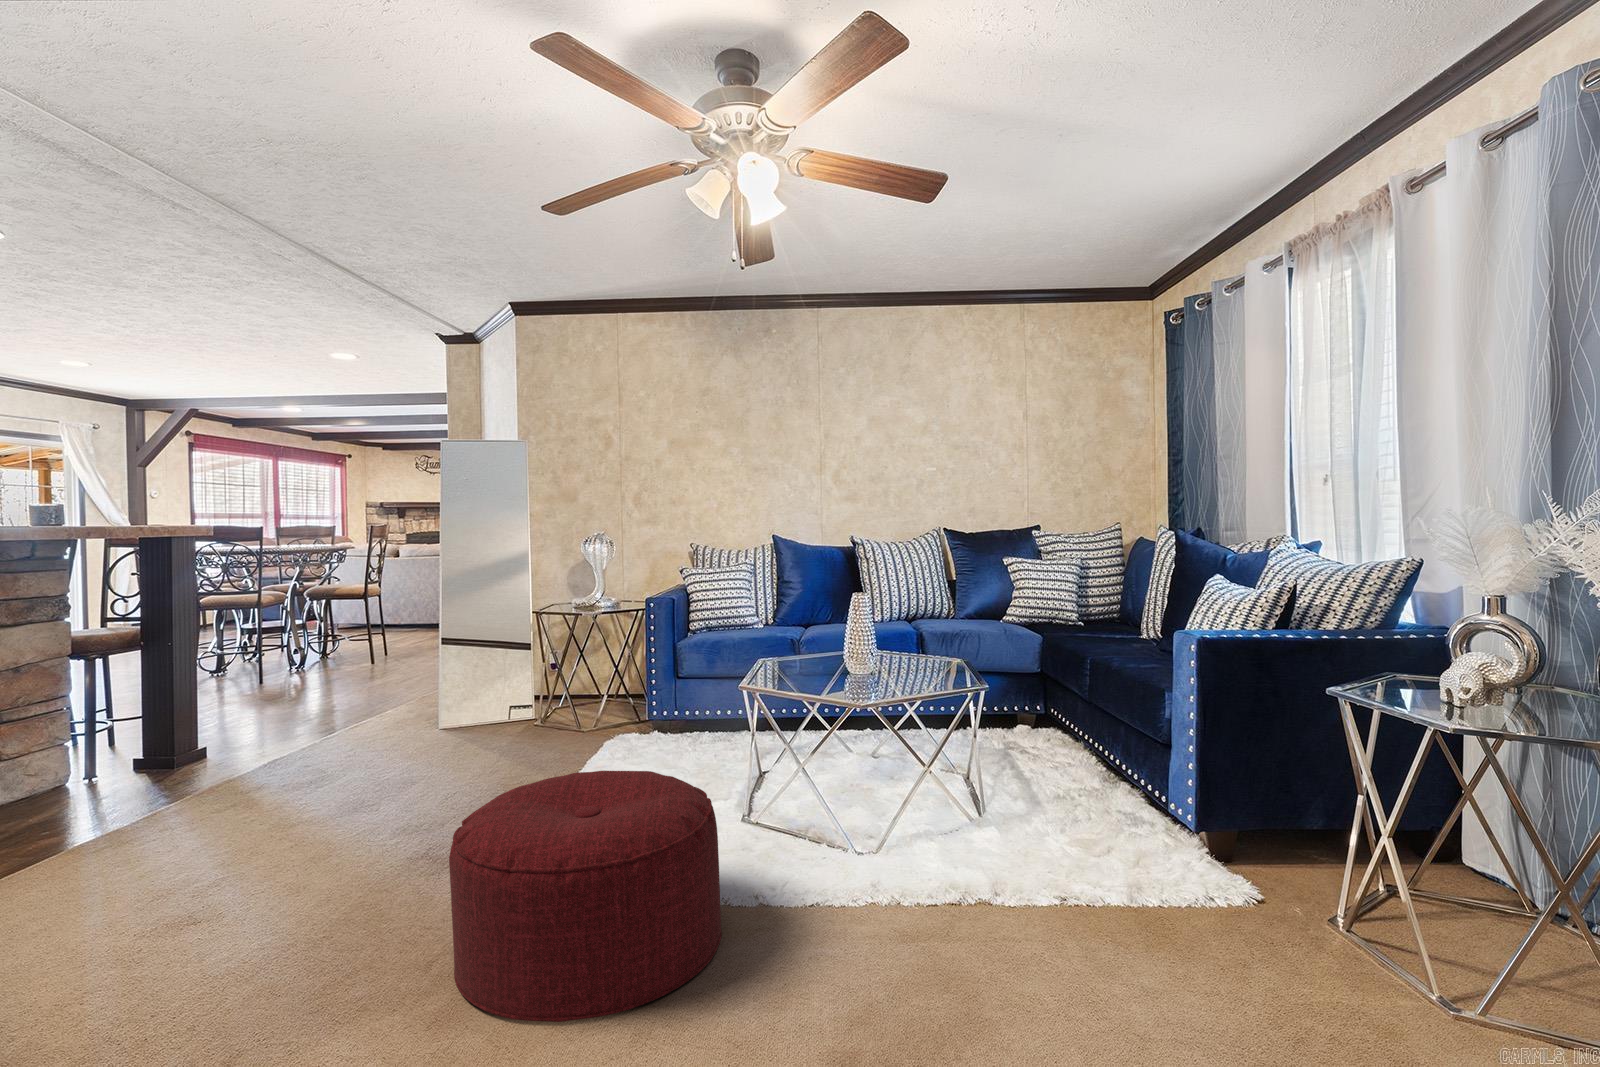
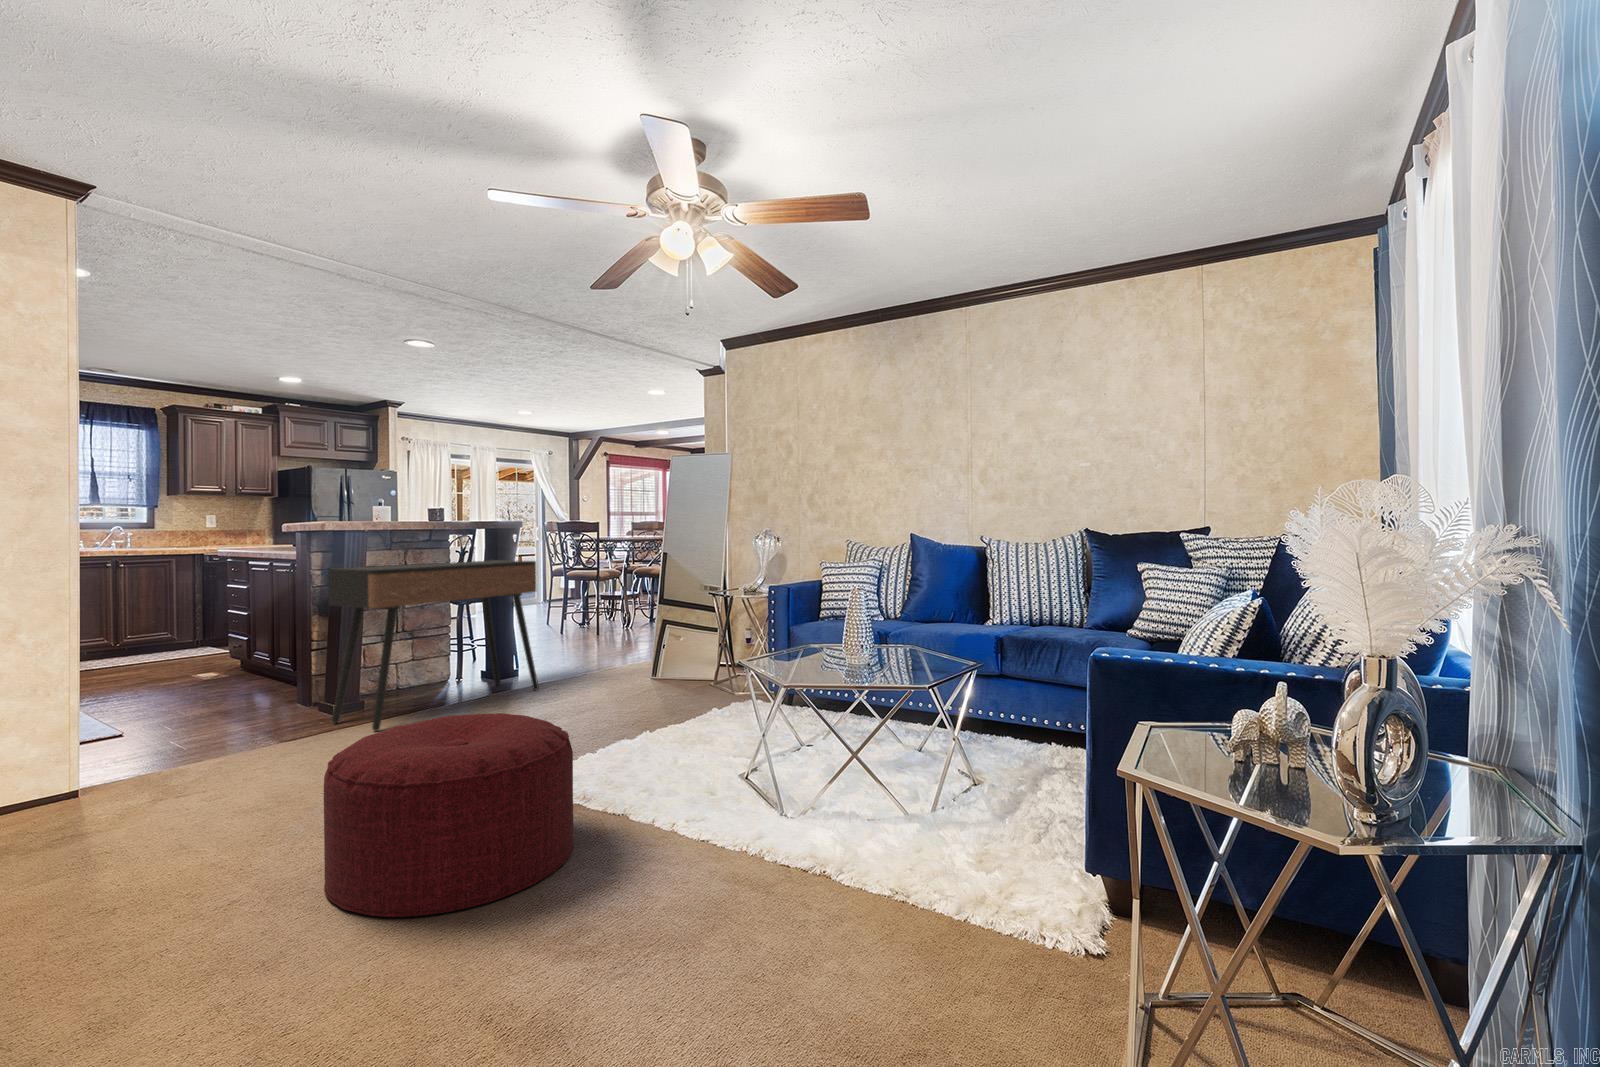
console table: none [50,591,332,852] -> present [328,560,539,731]

